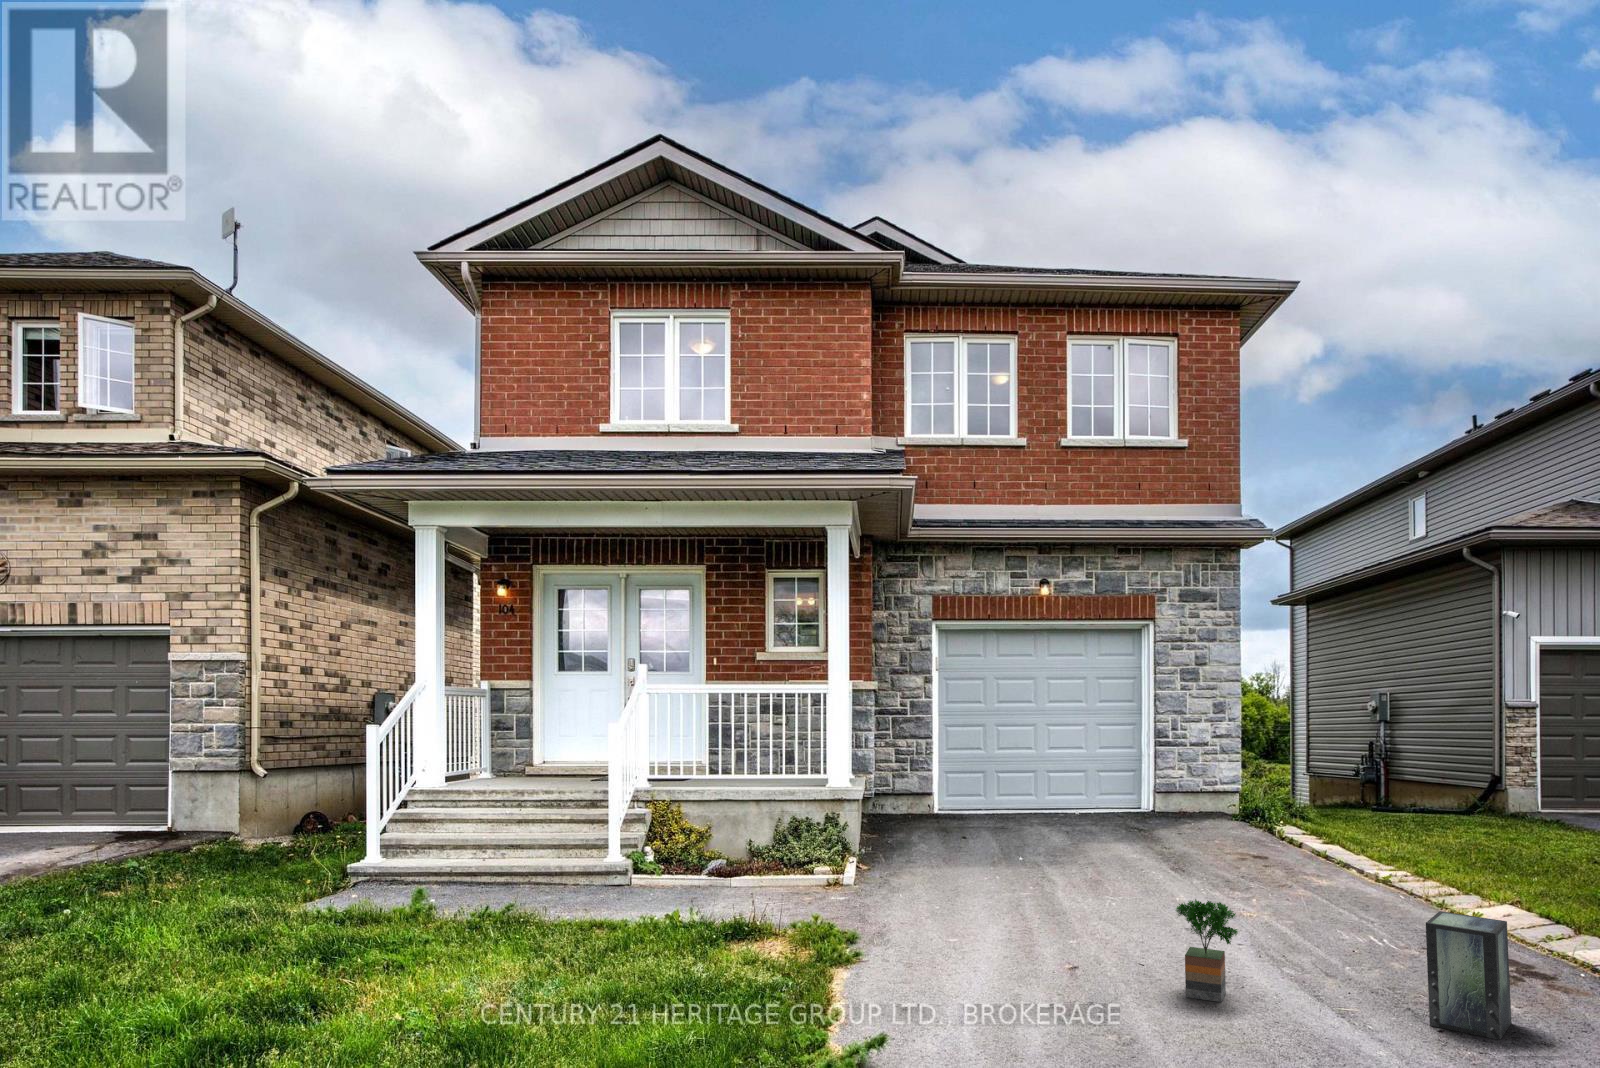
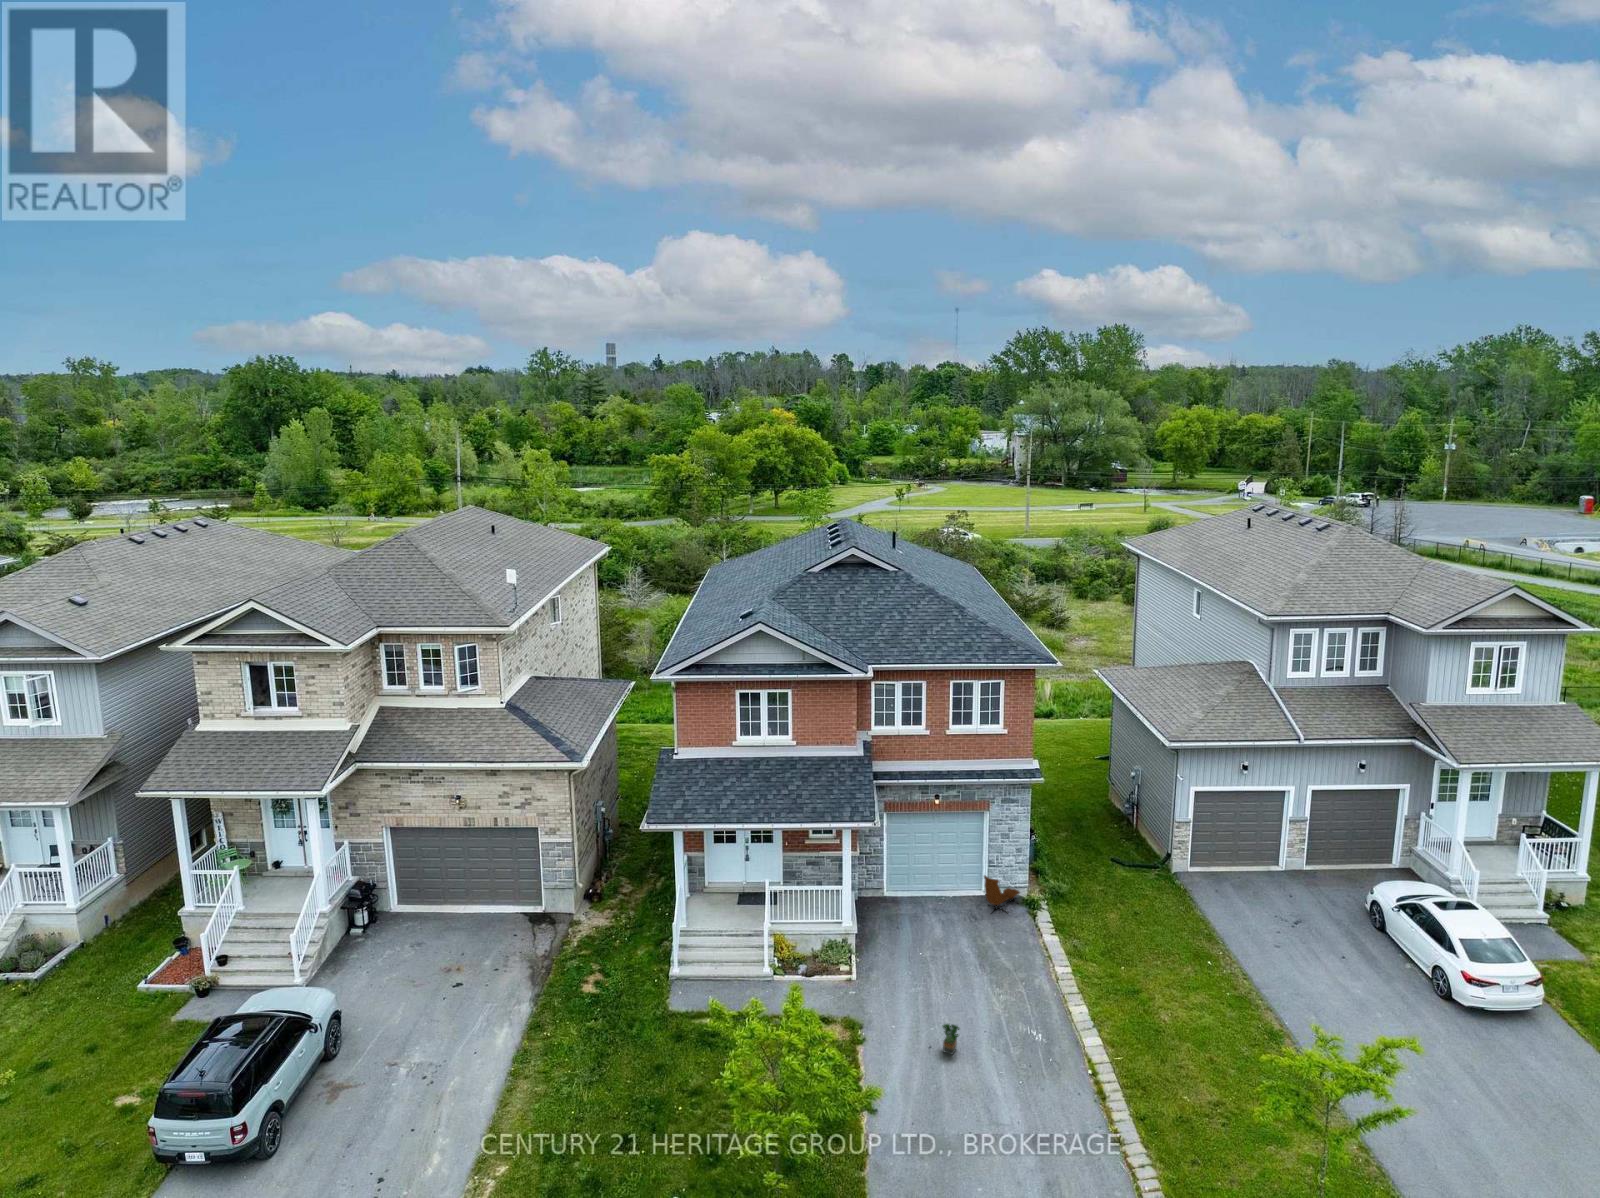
lounge chair: none [1159,736,1236,830] -> present [984,876,1020,910]
storage box: present [1426,911,1512,1040] -> none [1008,1033,1033,1075]

